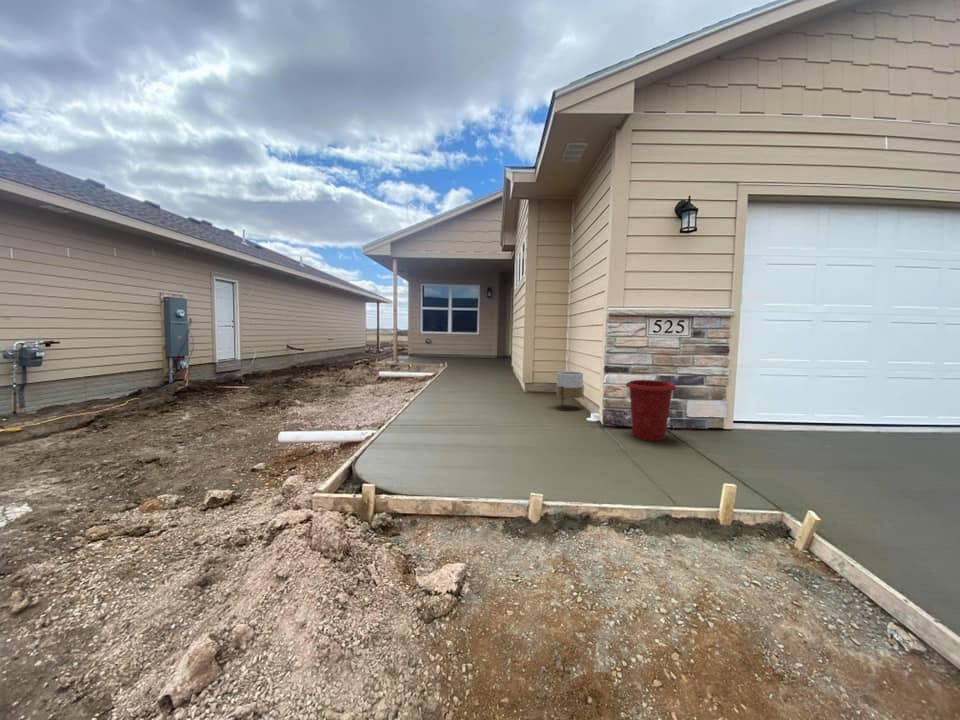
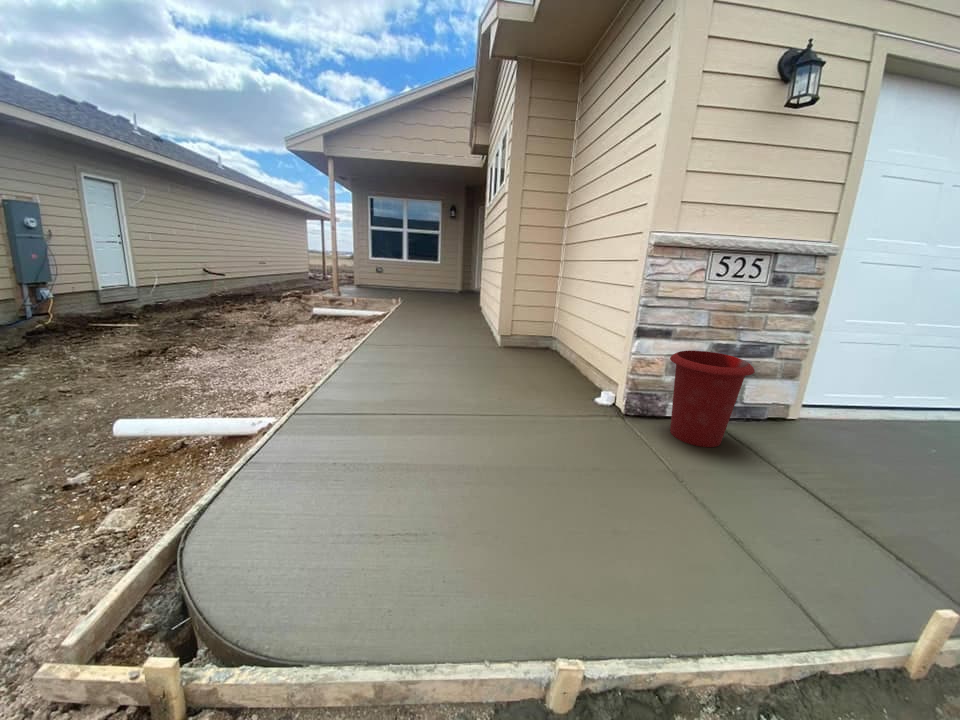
planter: present [557,371,584,410] -> none [549,325,588,382]

